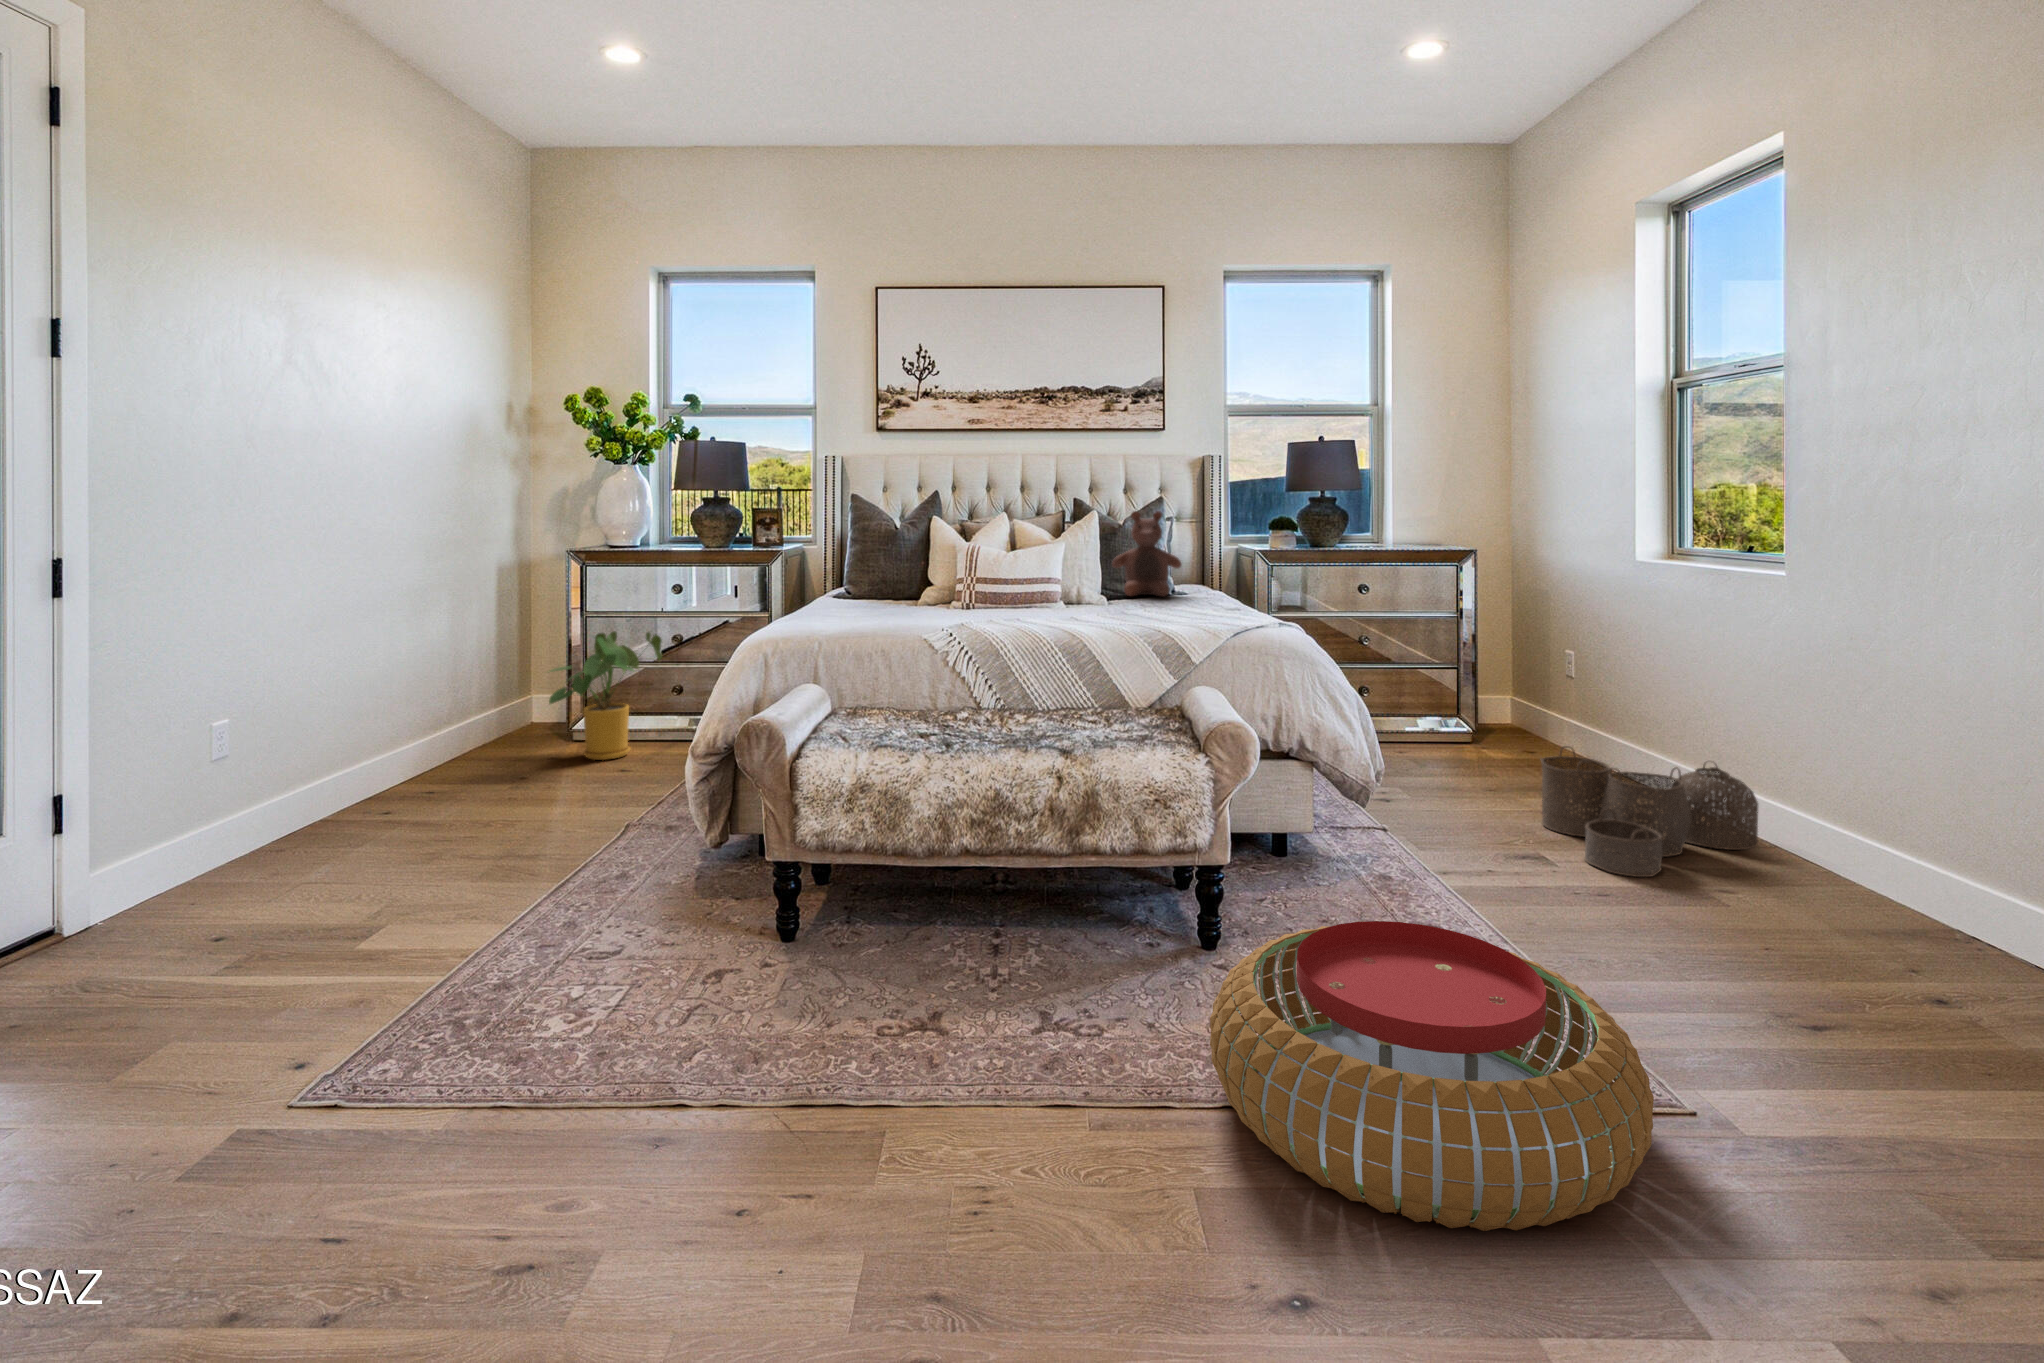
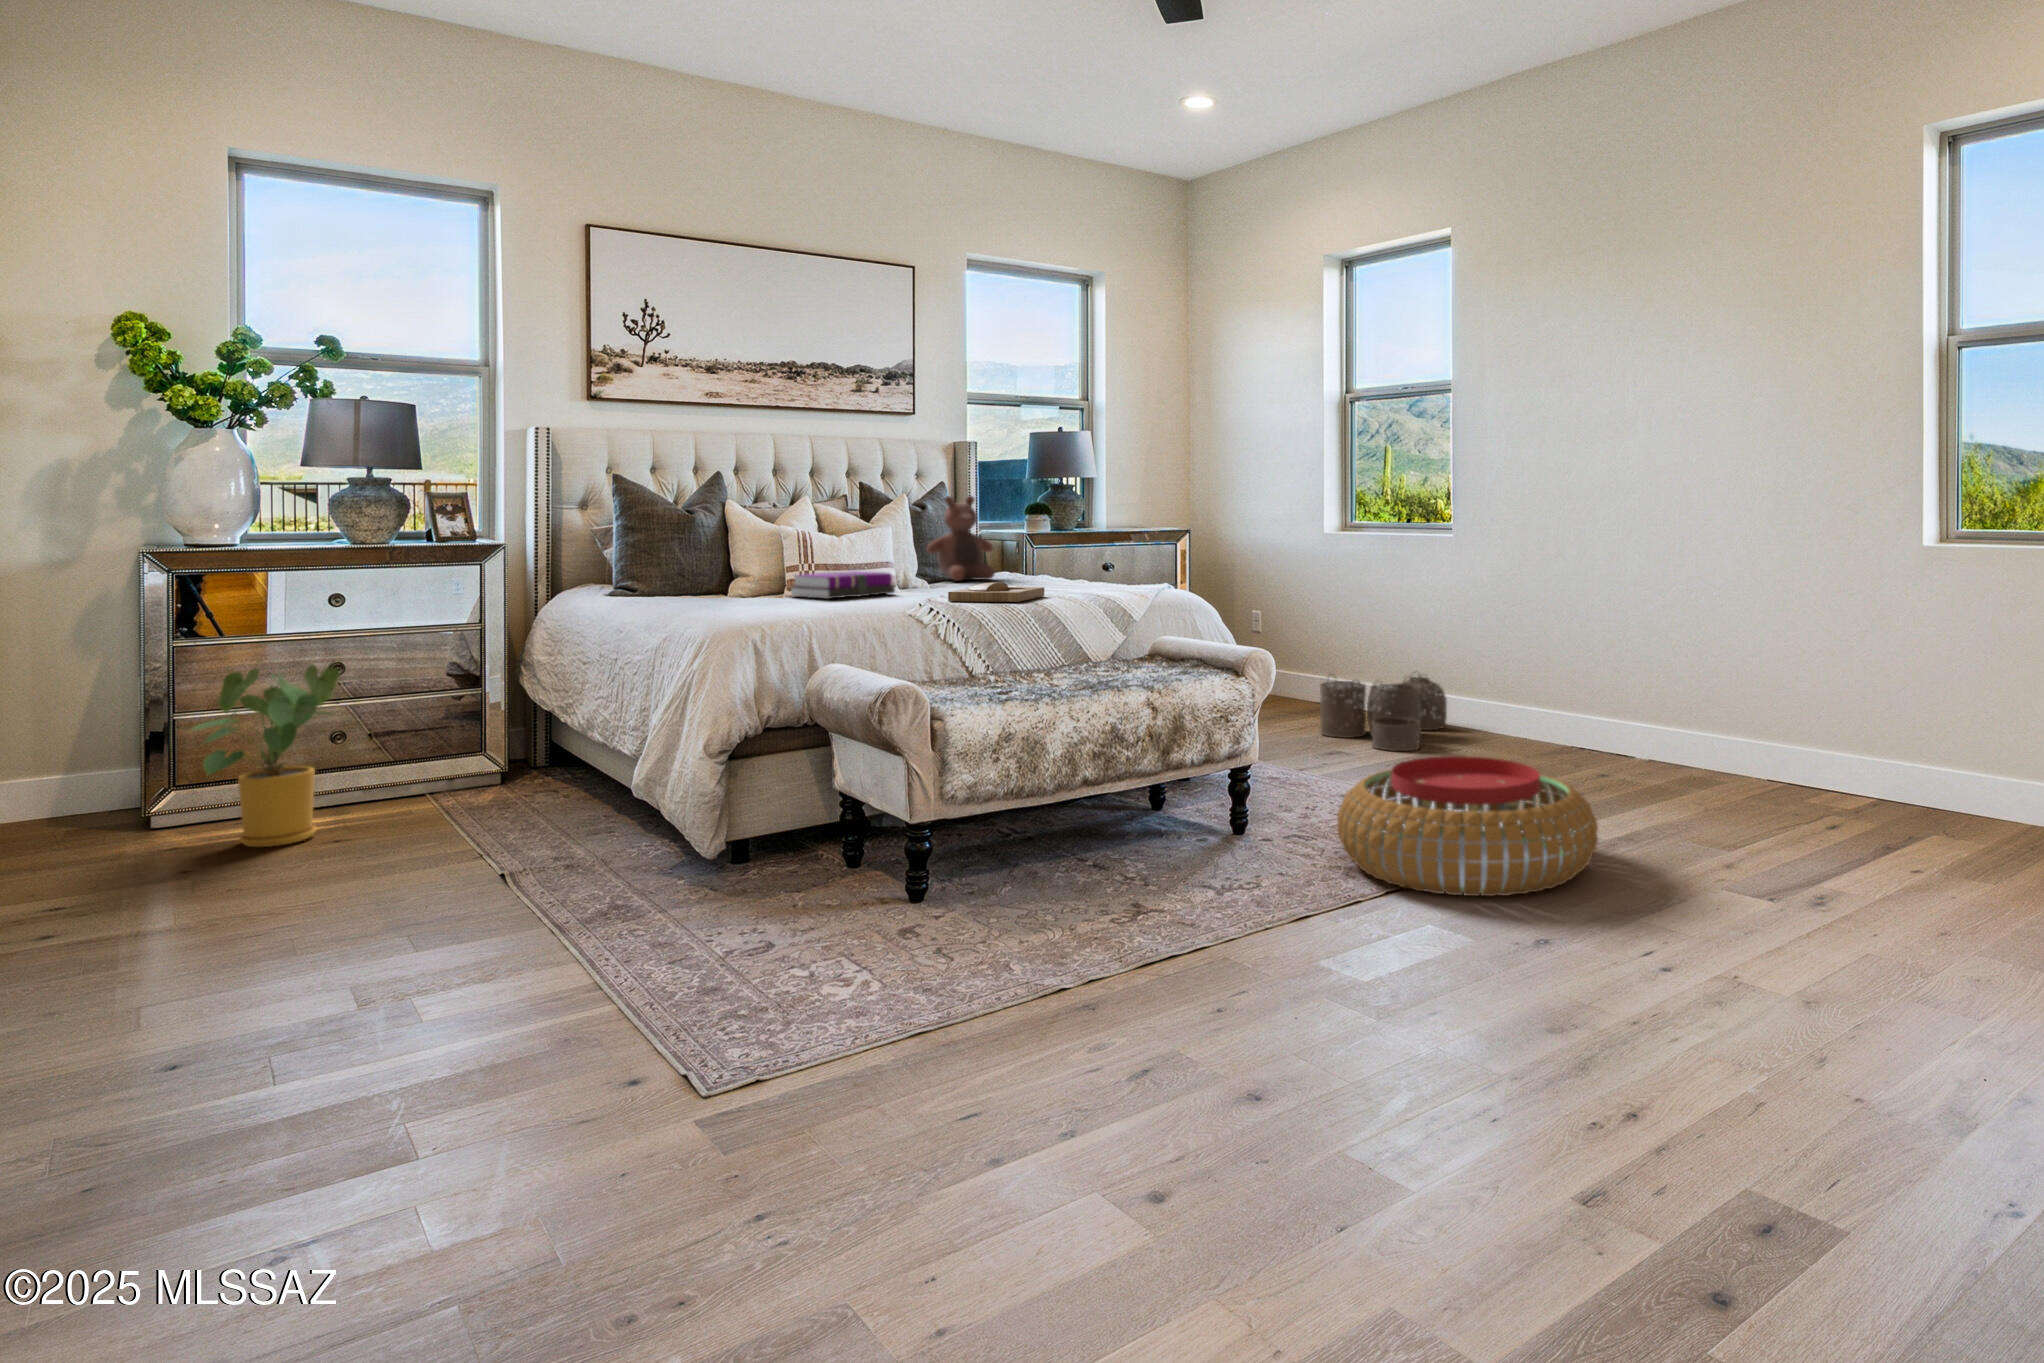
notebook: none [934,583,1019,609] -> present [791,571,895,599]
tray: none [1021,605,1127,628] -> present [948,582,1044,602]

